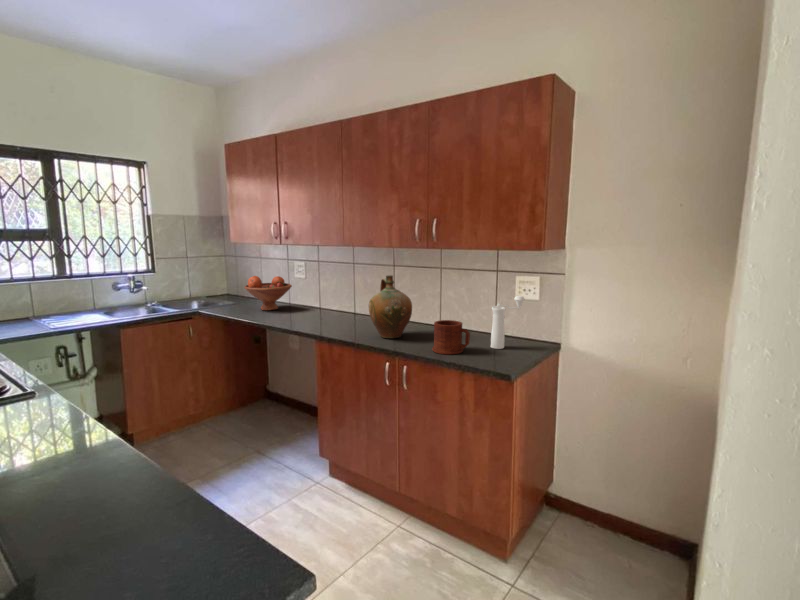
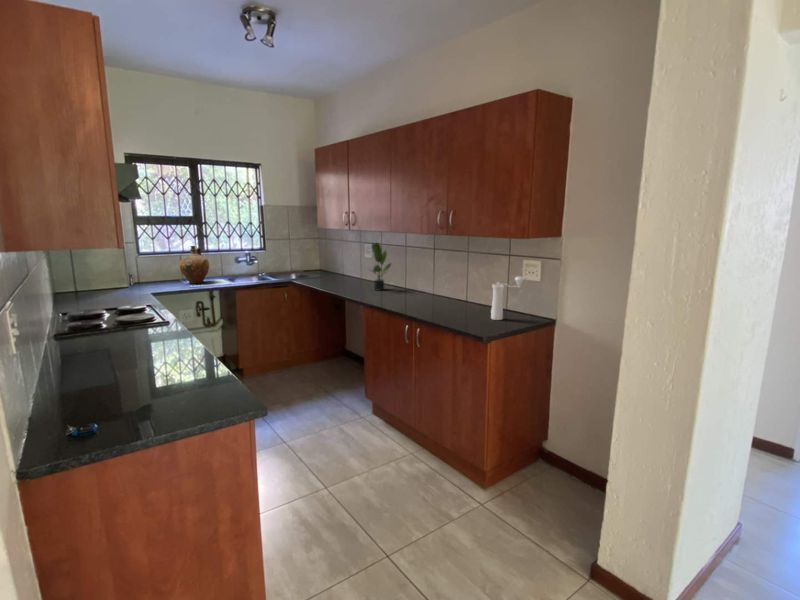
potted plant: none [308,259,340,318] -> present [372,243,391,290]
ceramic jug: present [369,275,412,338] -> present [179,246,209,283]
fruit bowl: present [244,276,292,311] -> none [324,254,361,283]
mug: present [432,320,470,355] -> none [440,294,469,321]

